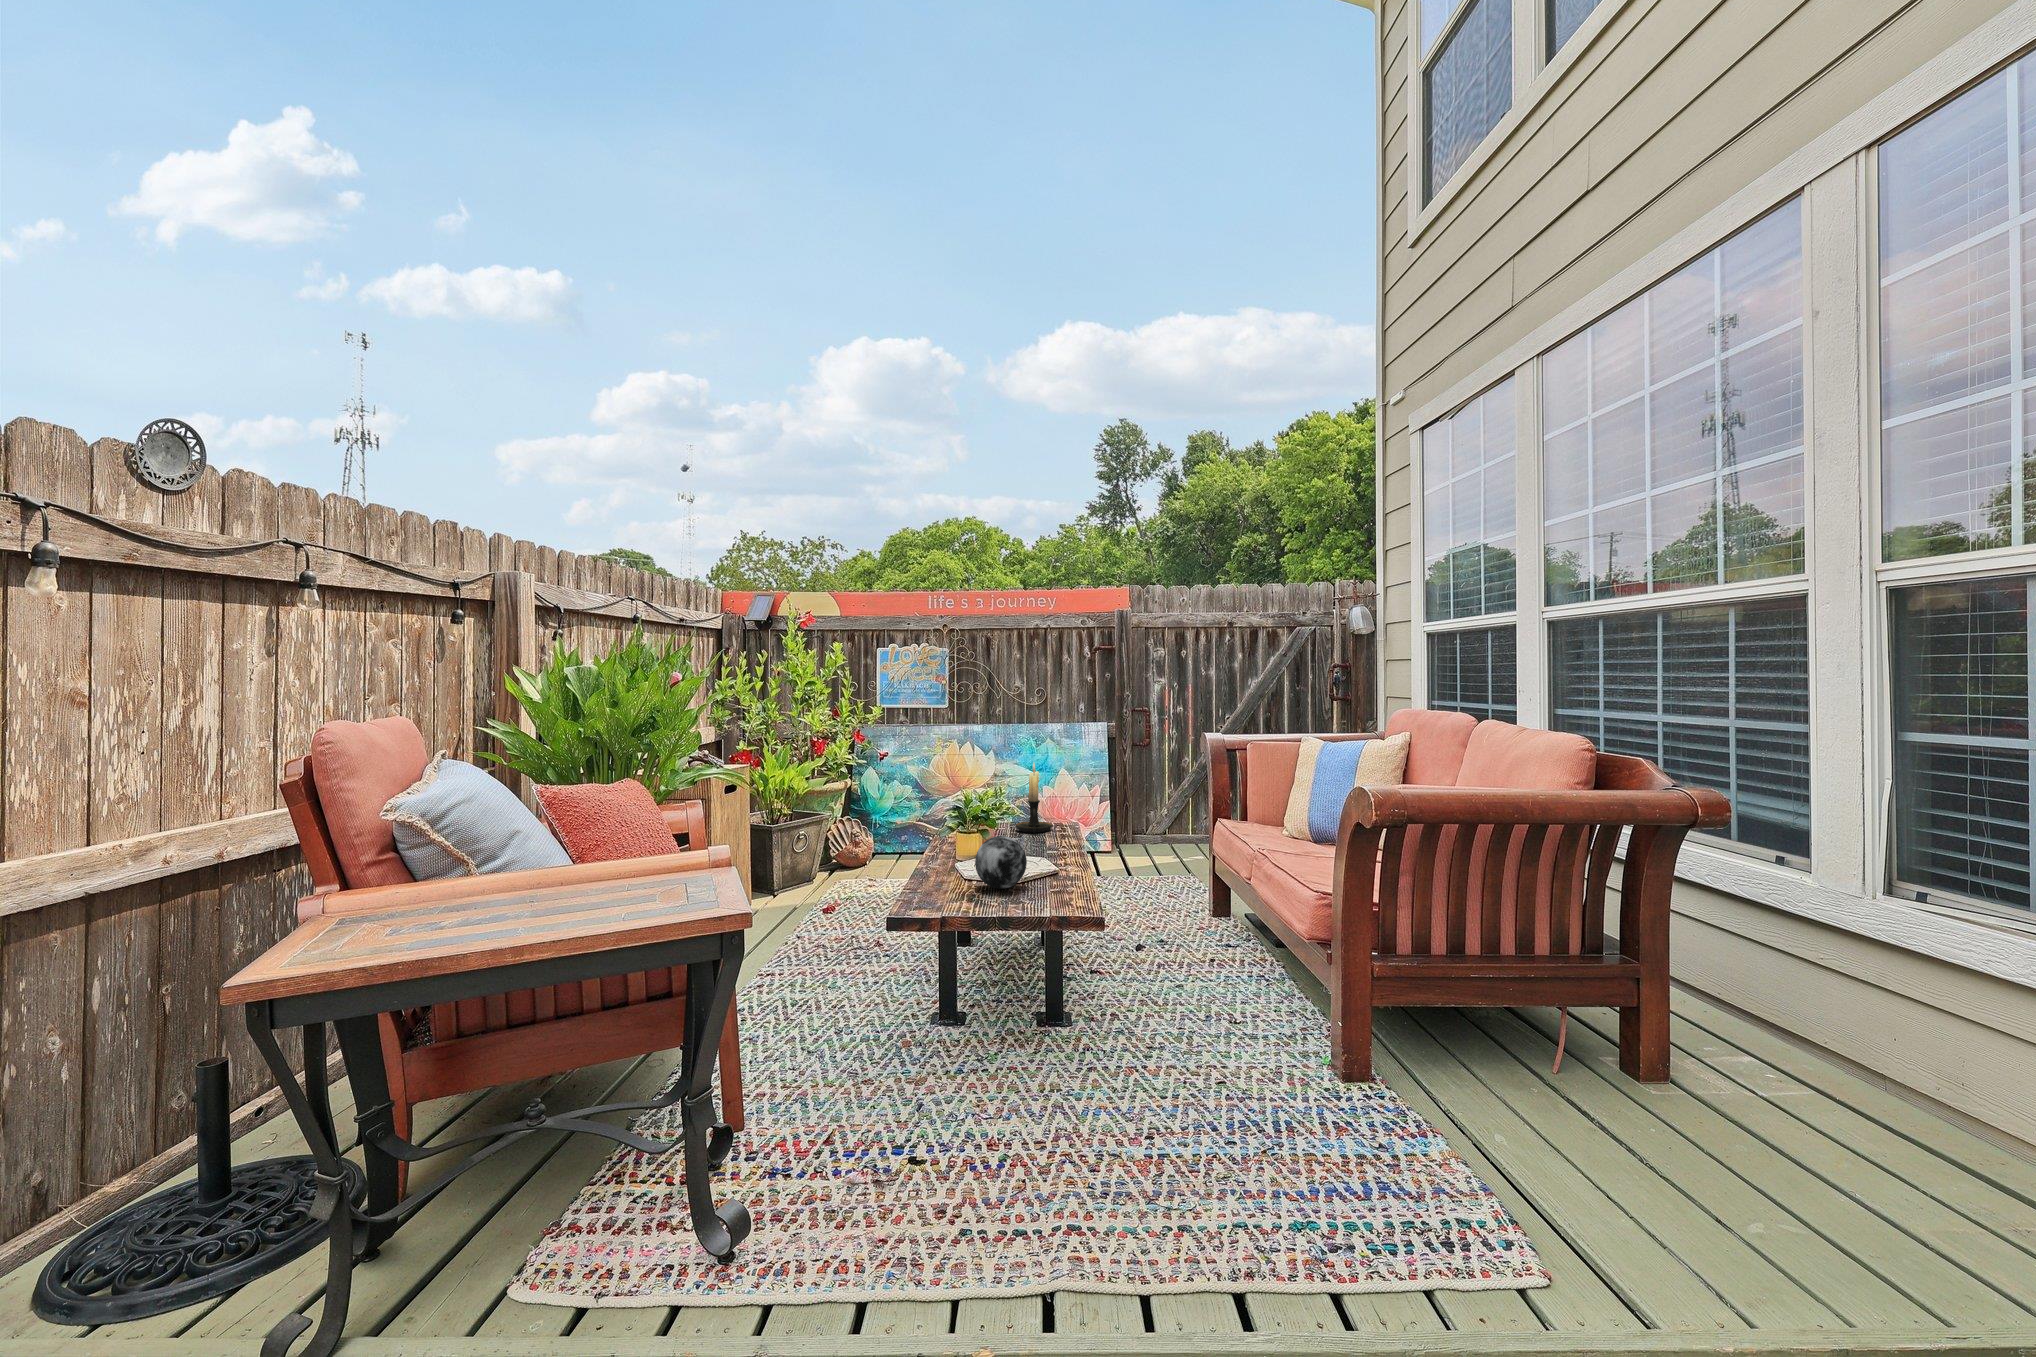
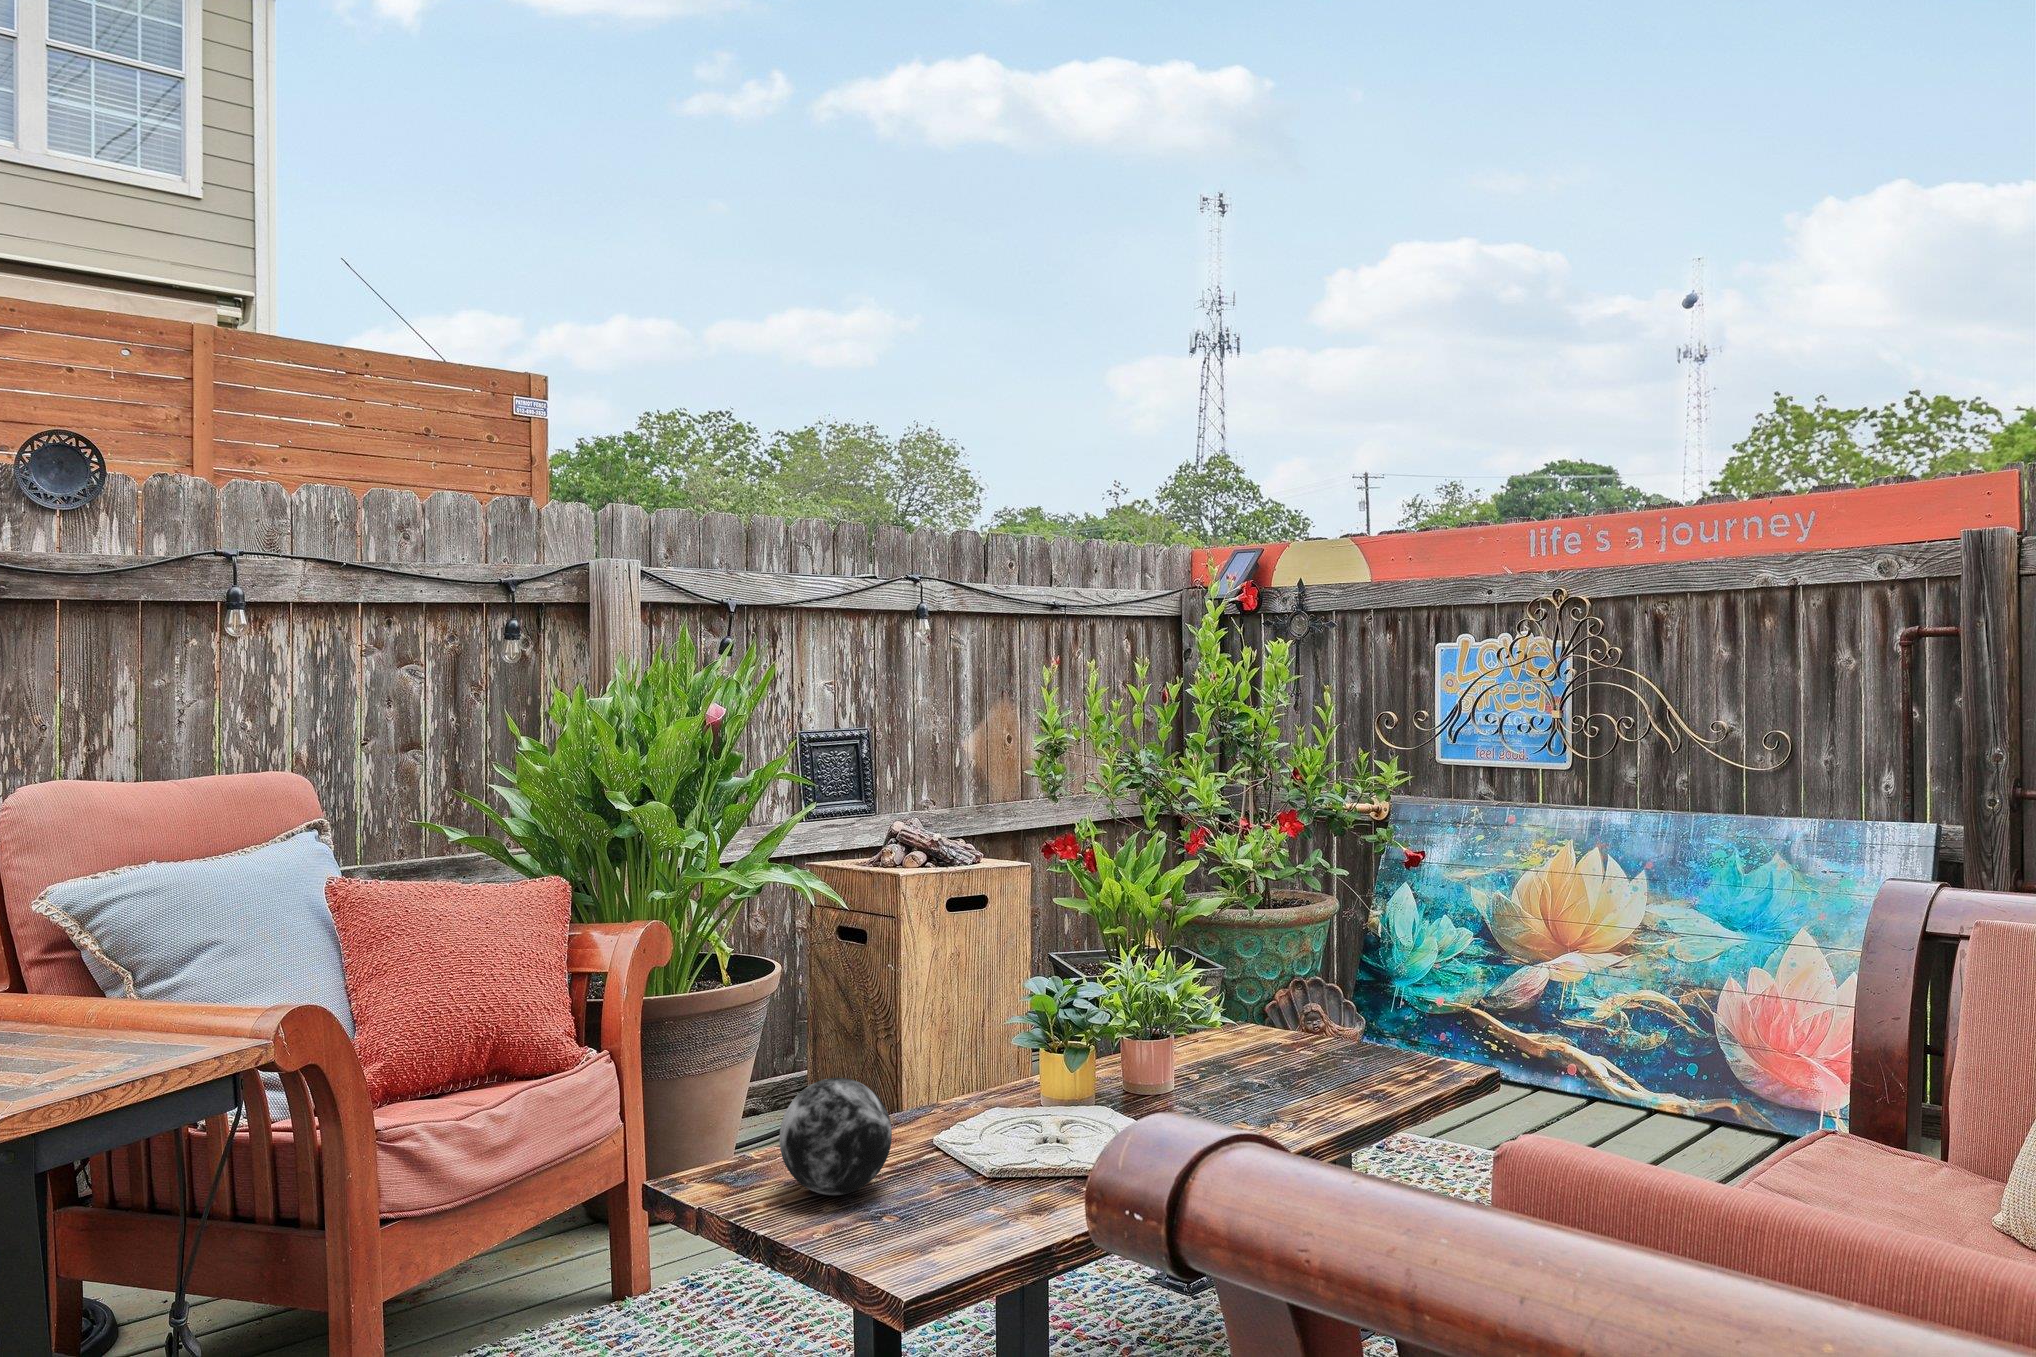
candle holder: present [1016,763,1052,833] -> none [1292,917,1379,1085]

